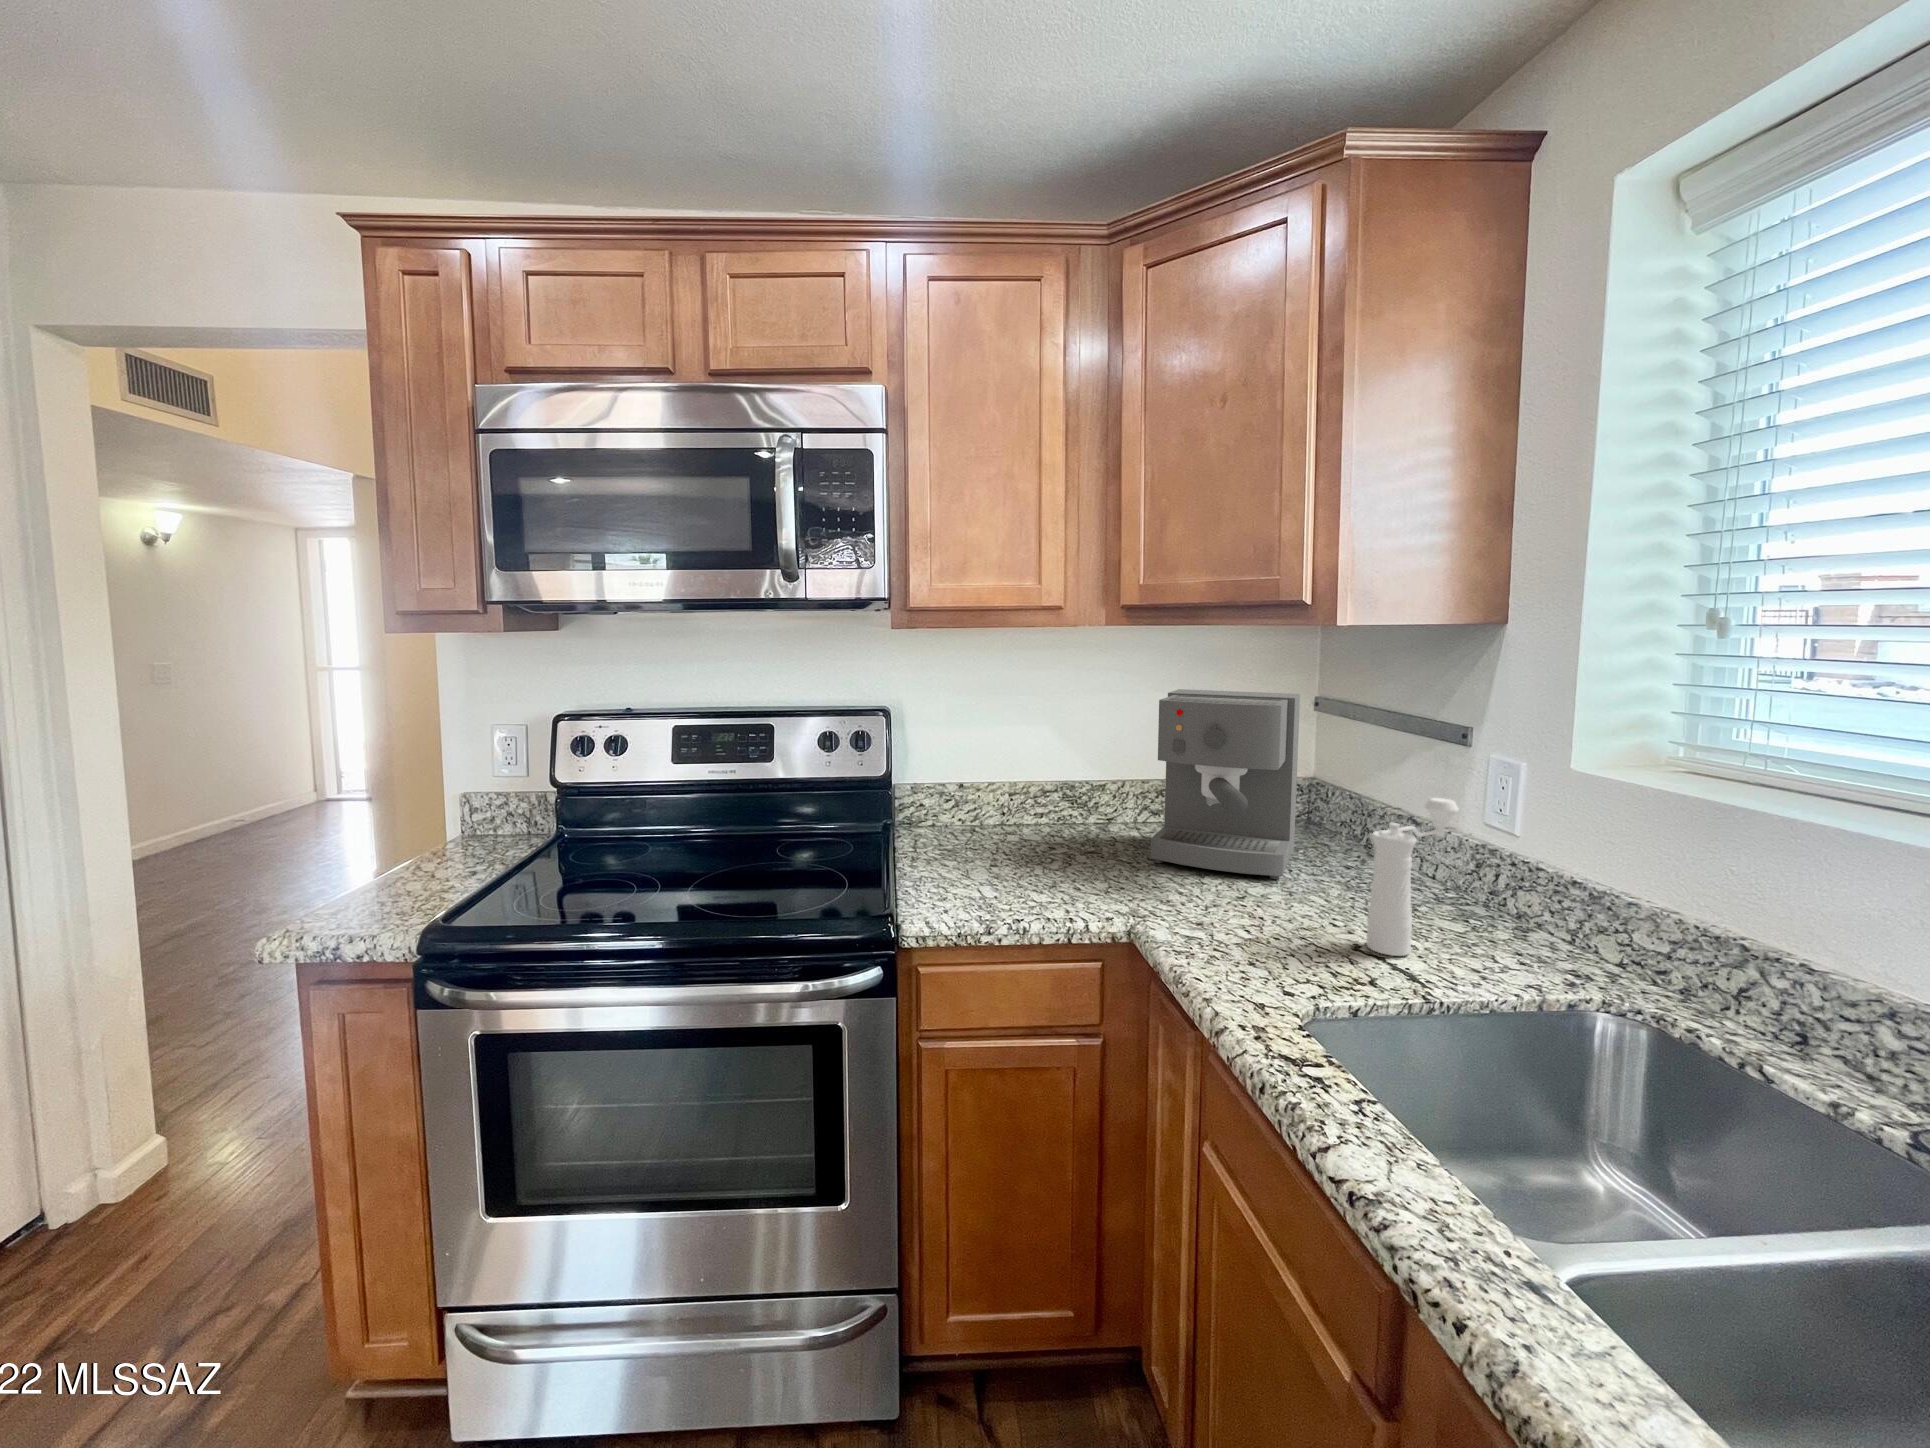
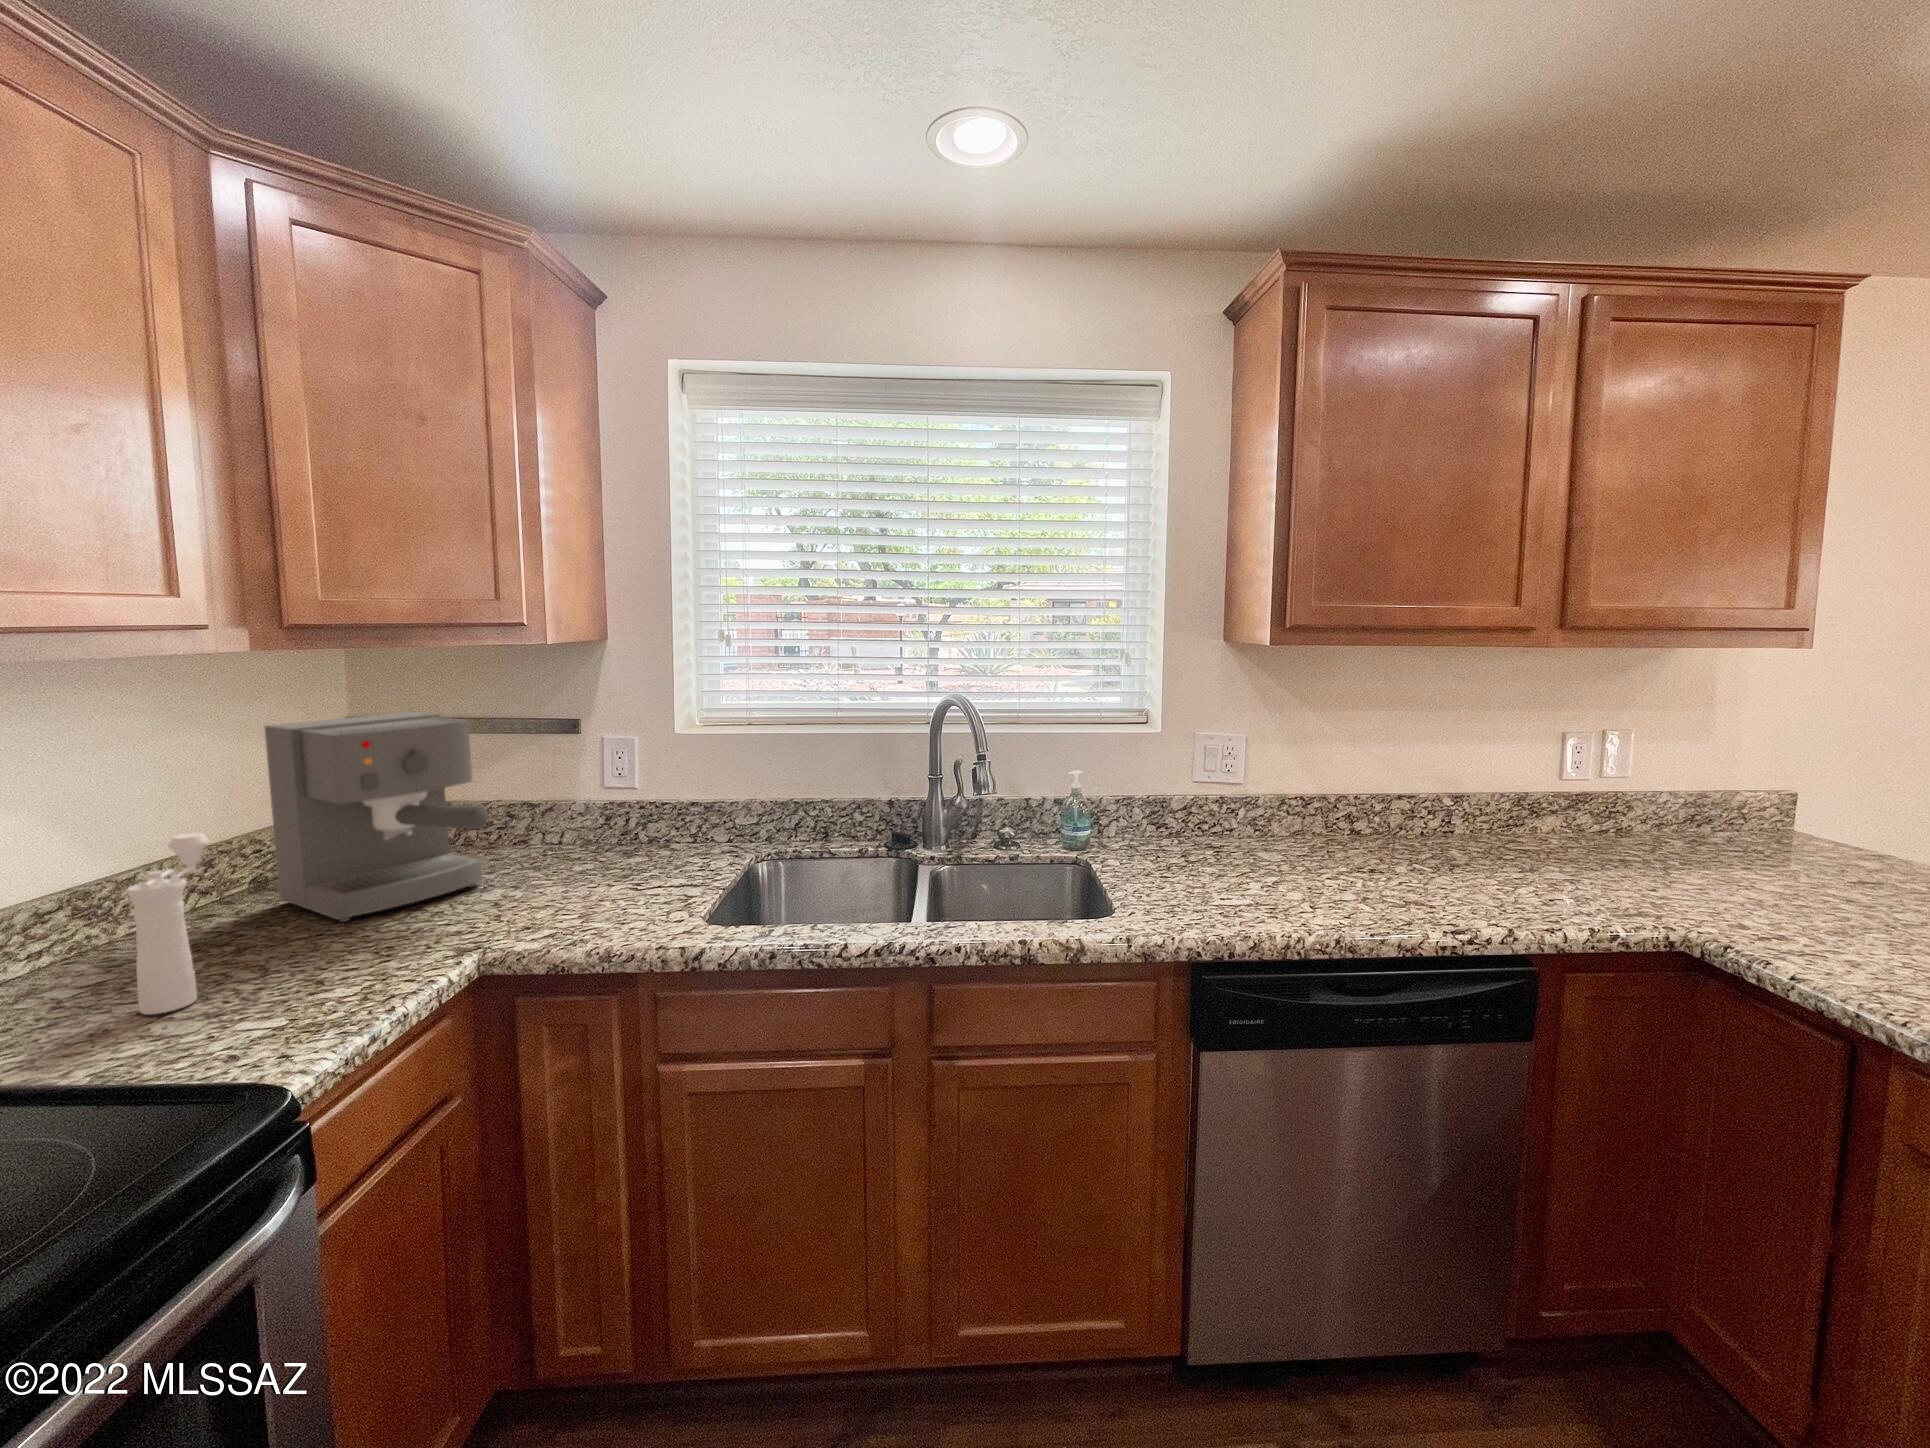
pepper mill: present [1367,798,1459,956] -> present [127,833,209,1015]

